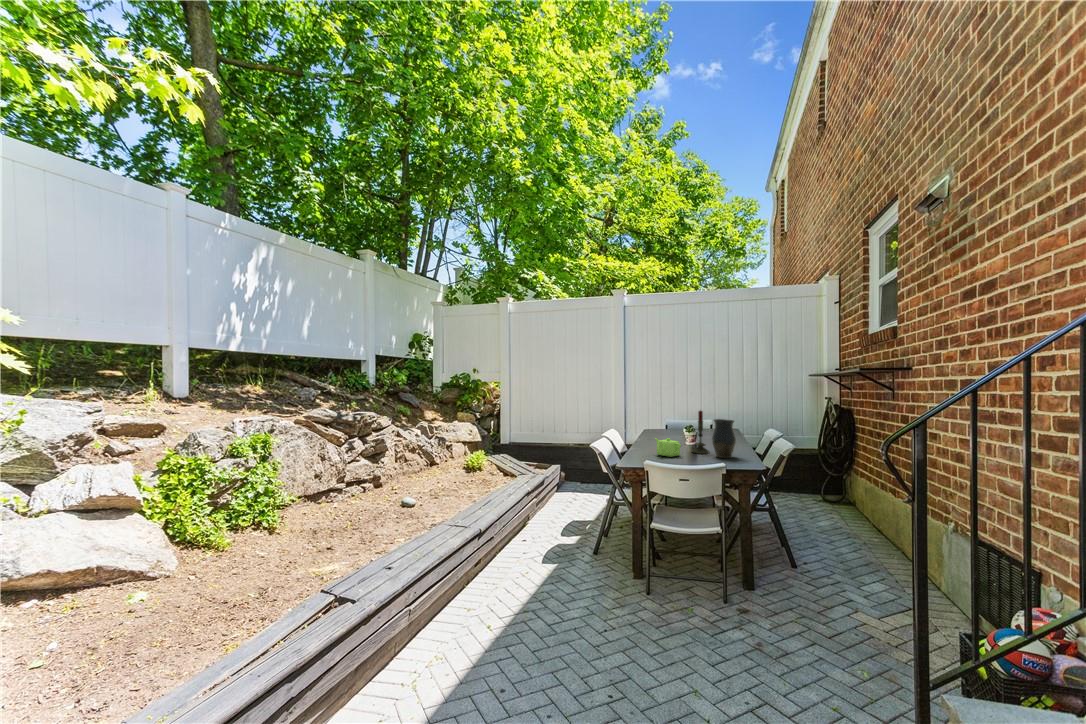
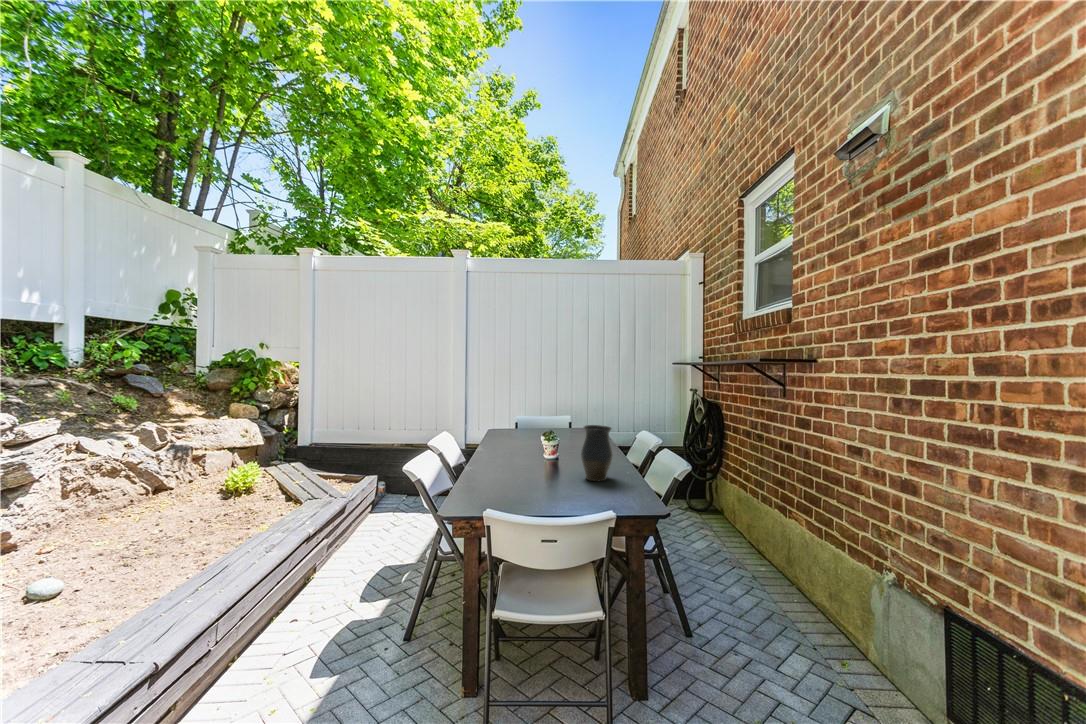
candle: present [692,411,709,454] -> none [551,410,575,473]
teapot: present [655,438,681,457] -> none [501,453,539,483]

